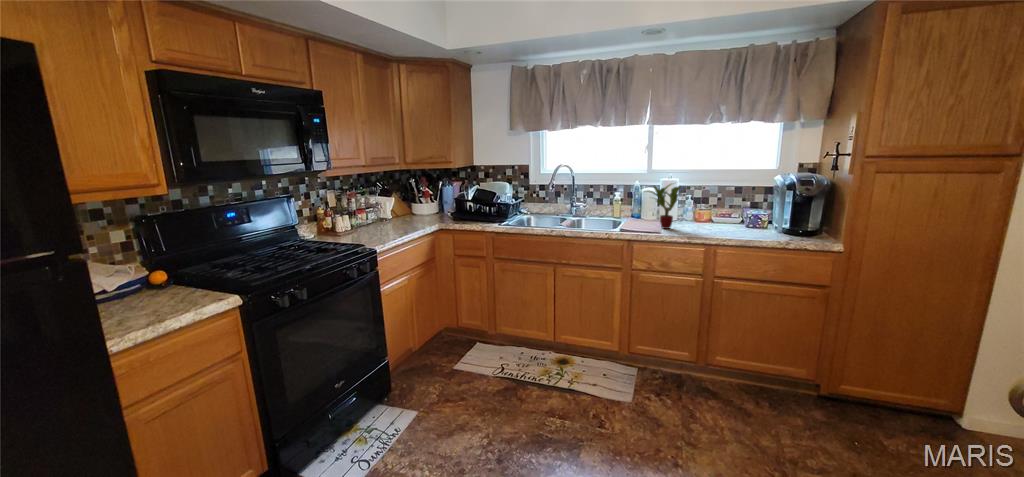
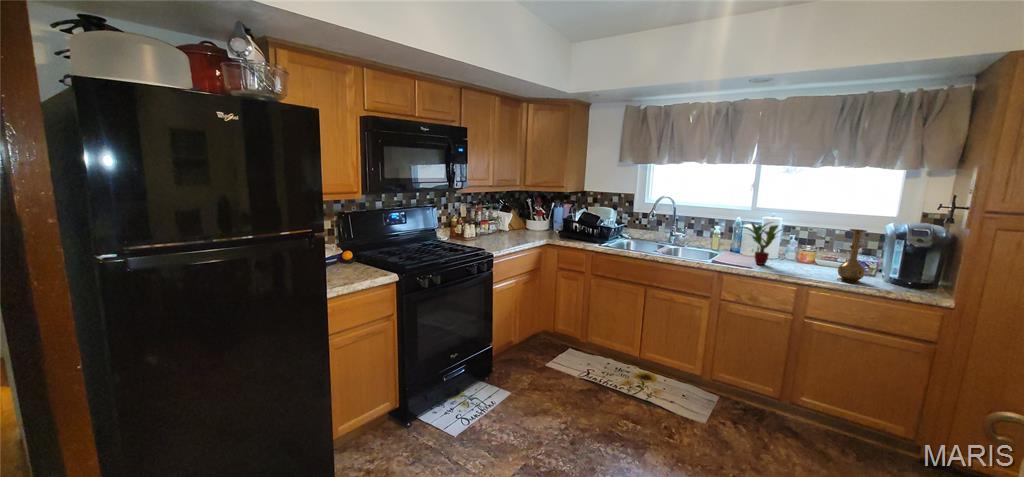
vase: none [738,184,763,238] -> present [837,229,867,284]

